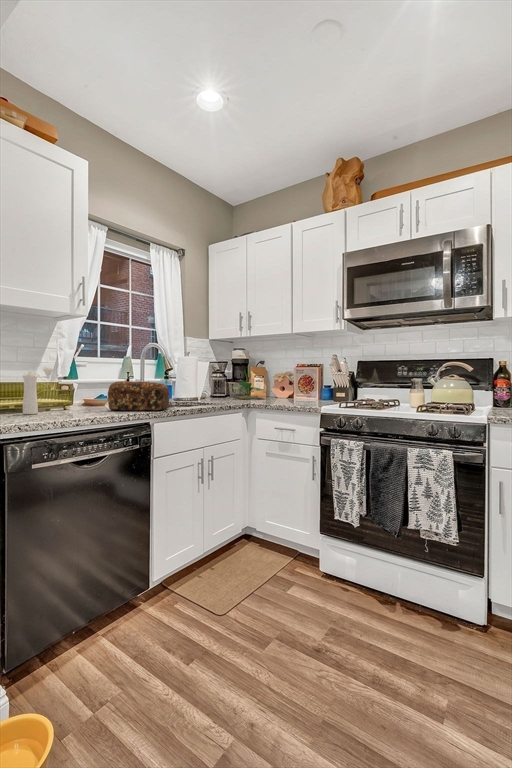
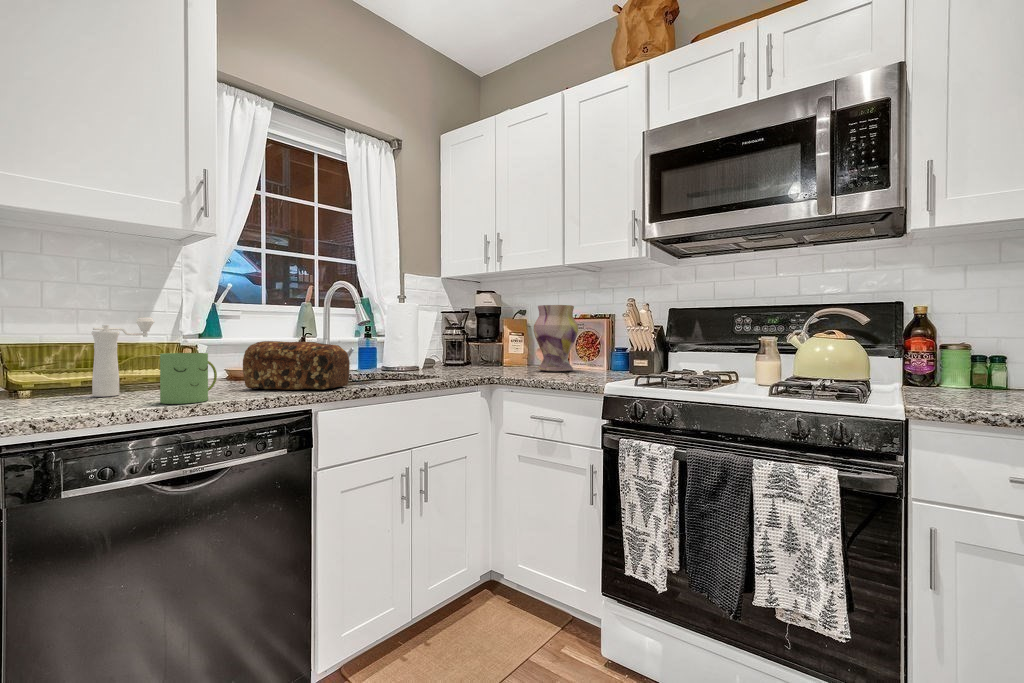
vase: none [273,359,301,401] -> present [534,305,578,371]
potted plant: present [229,365,263,399] -> none [467,310,524,368]
mug: none [73,388,102,417] -> present [160,353,217,404]

